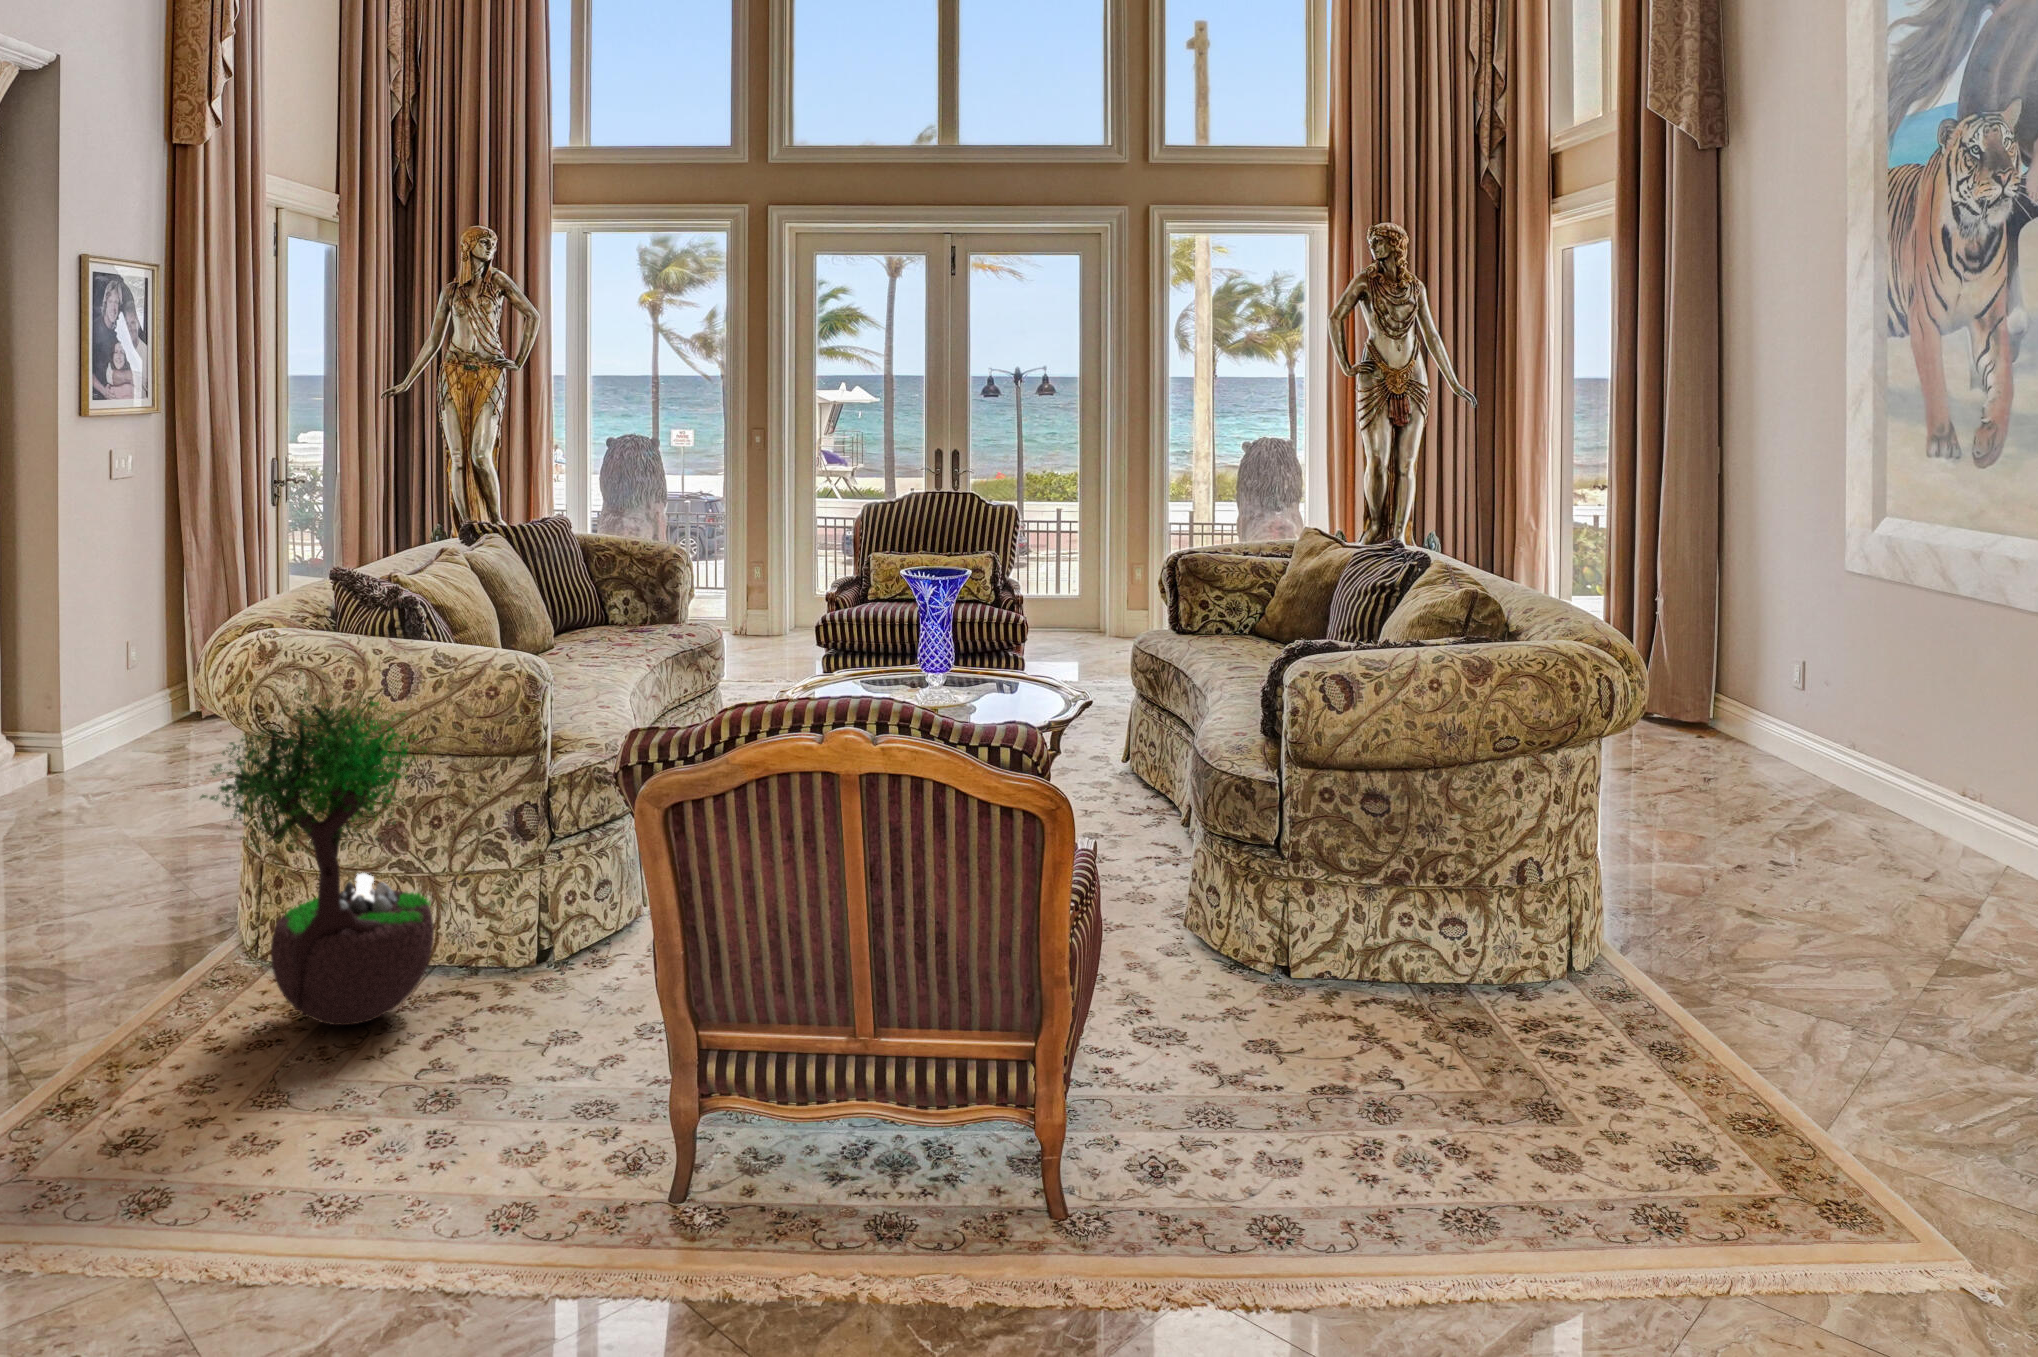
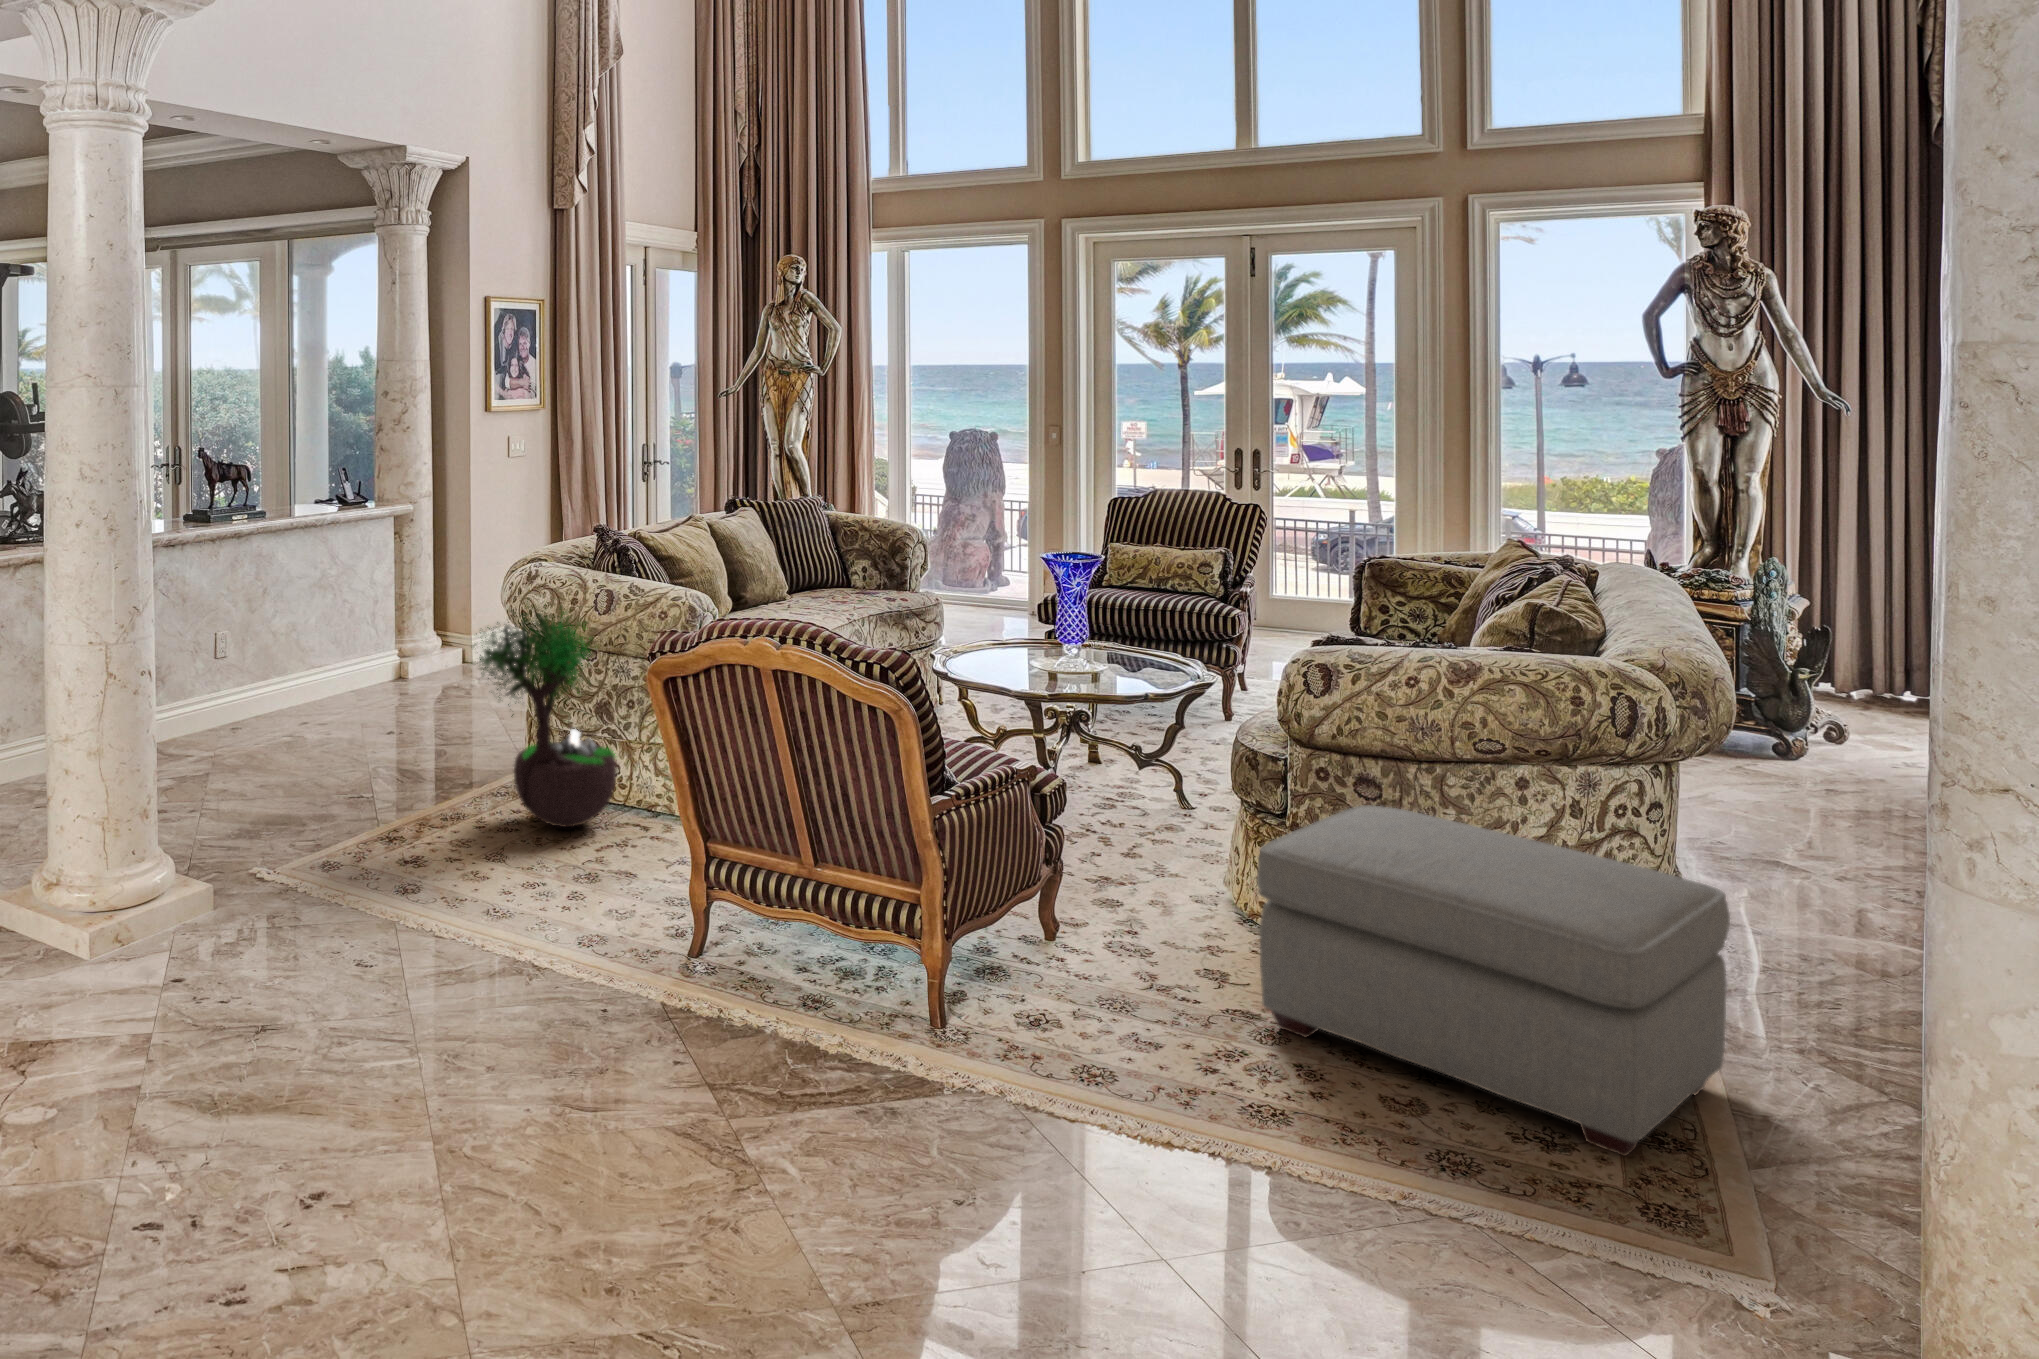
ottoman: none [1358,823,1792,1172] -> present [1257,805,1730,1156]

